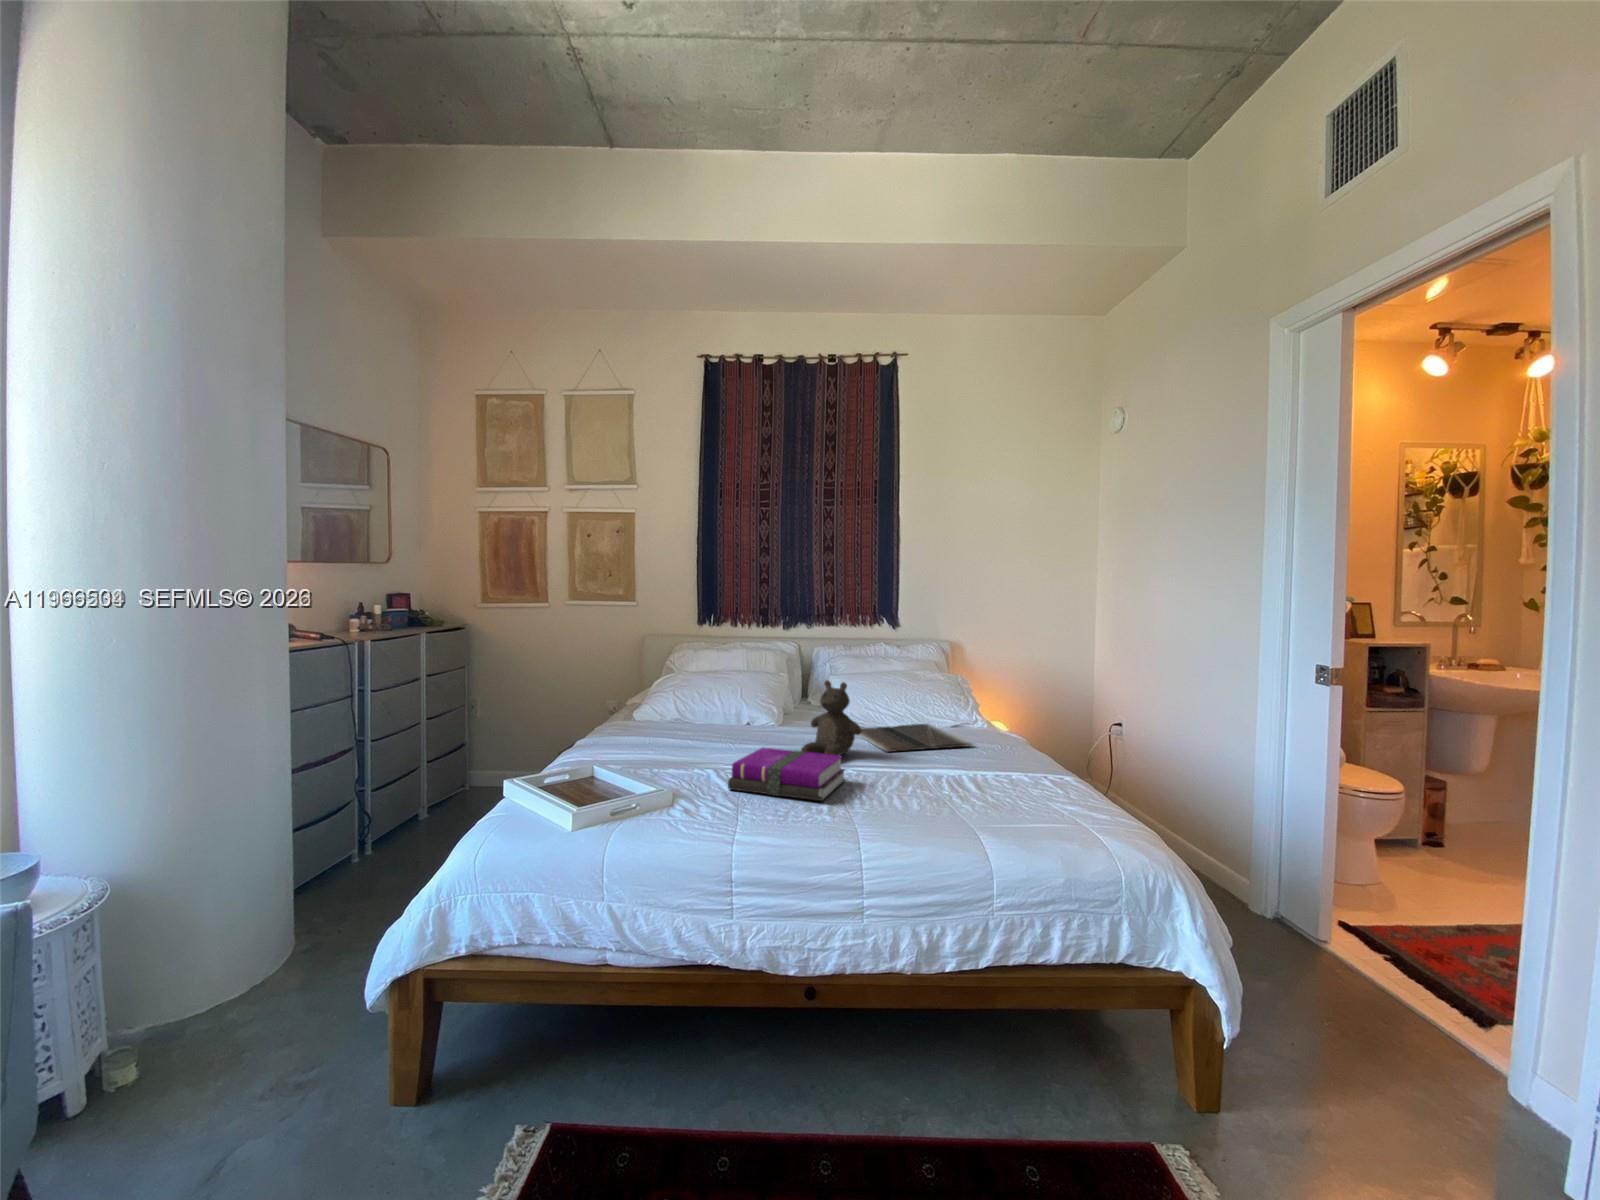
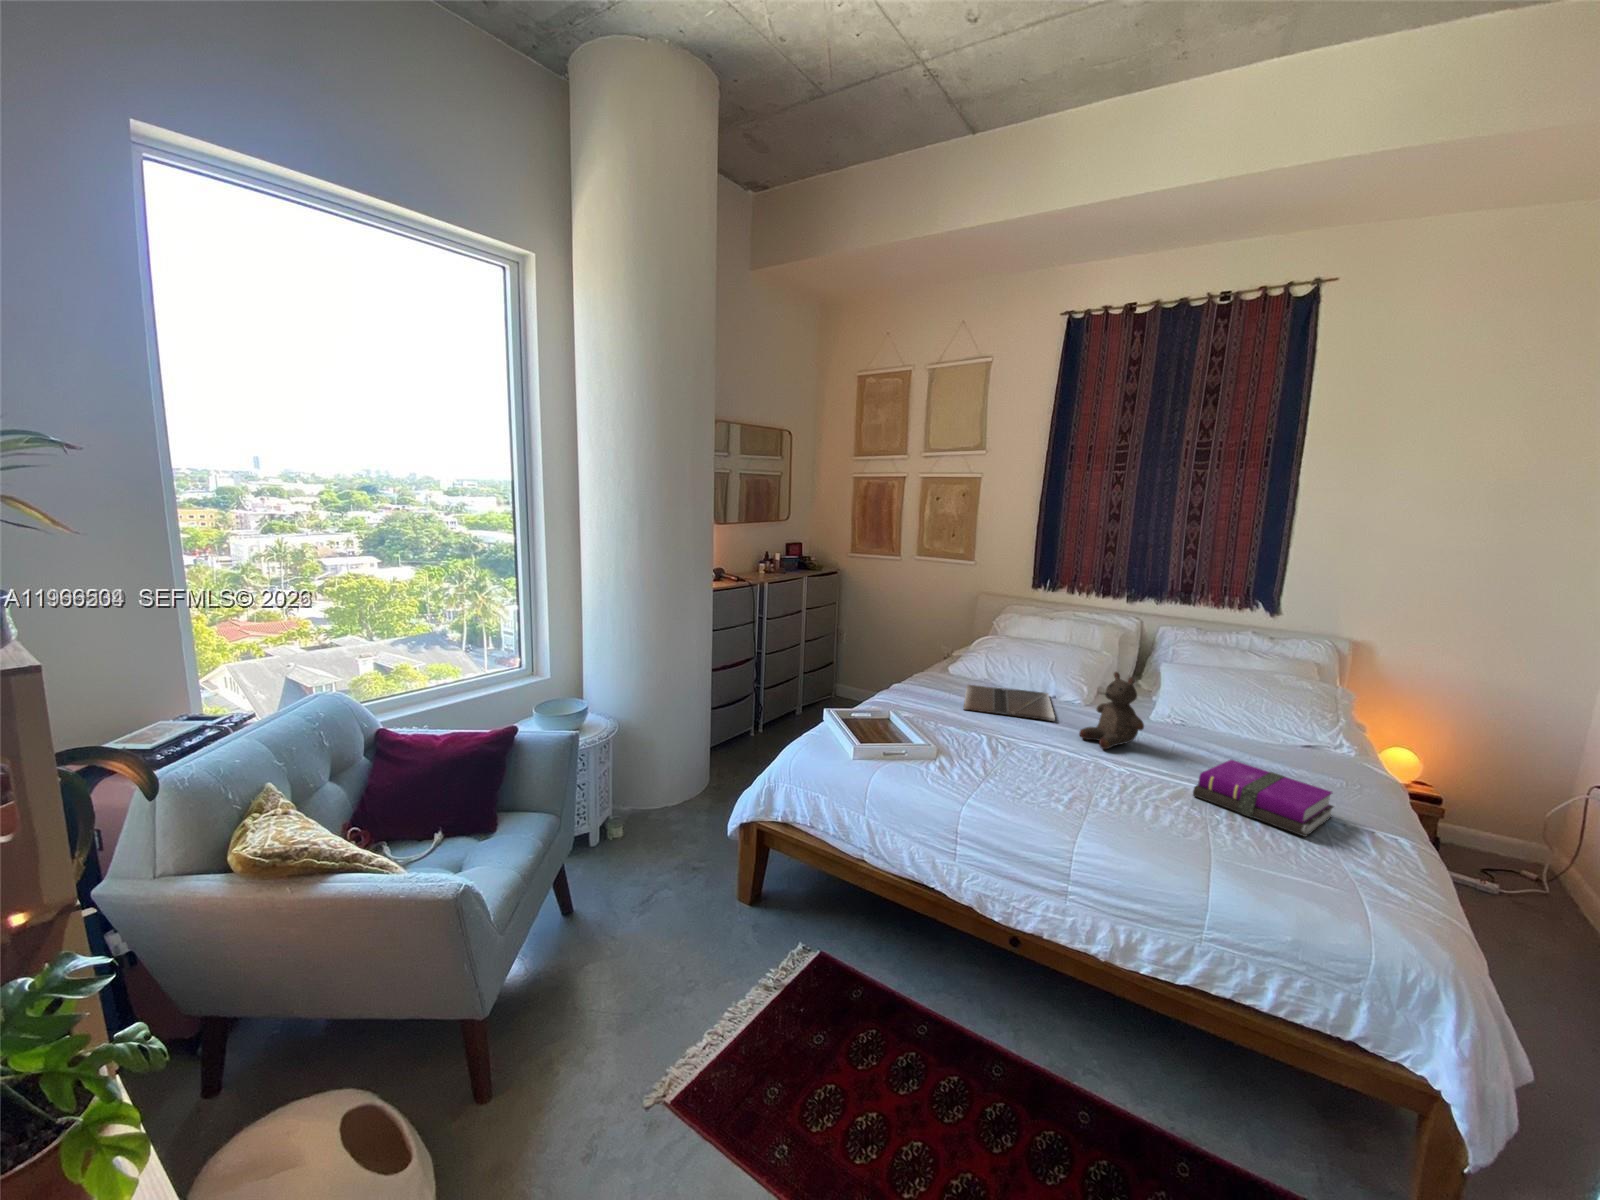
laptop: present [858,724,973,752] -> present [964,685,1055,721]
notebook: present [728,748,845,801] -> present [1193,760,1333,837]

